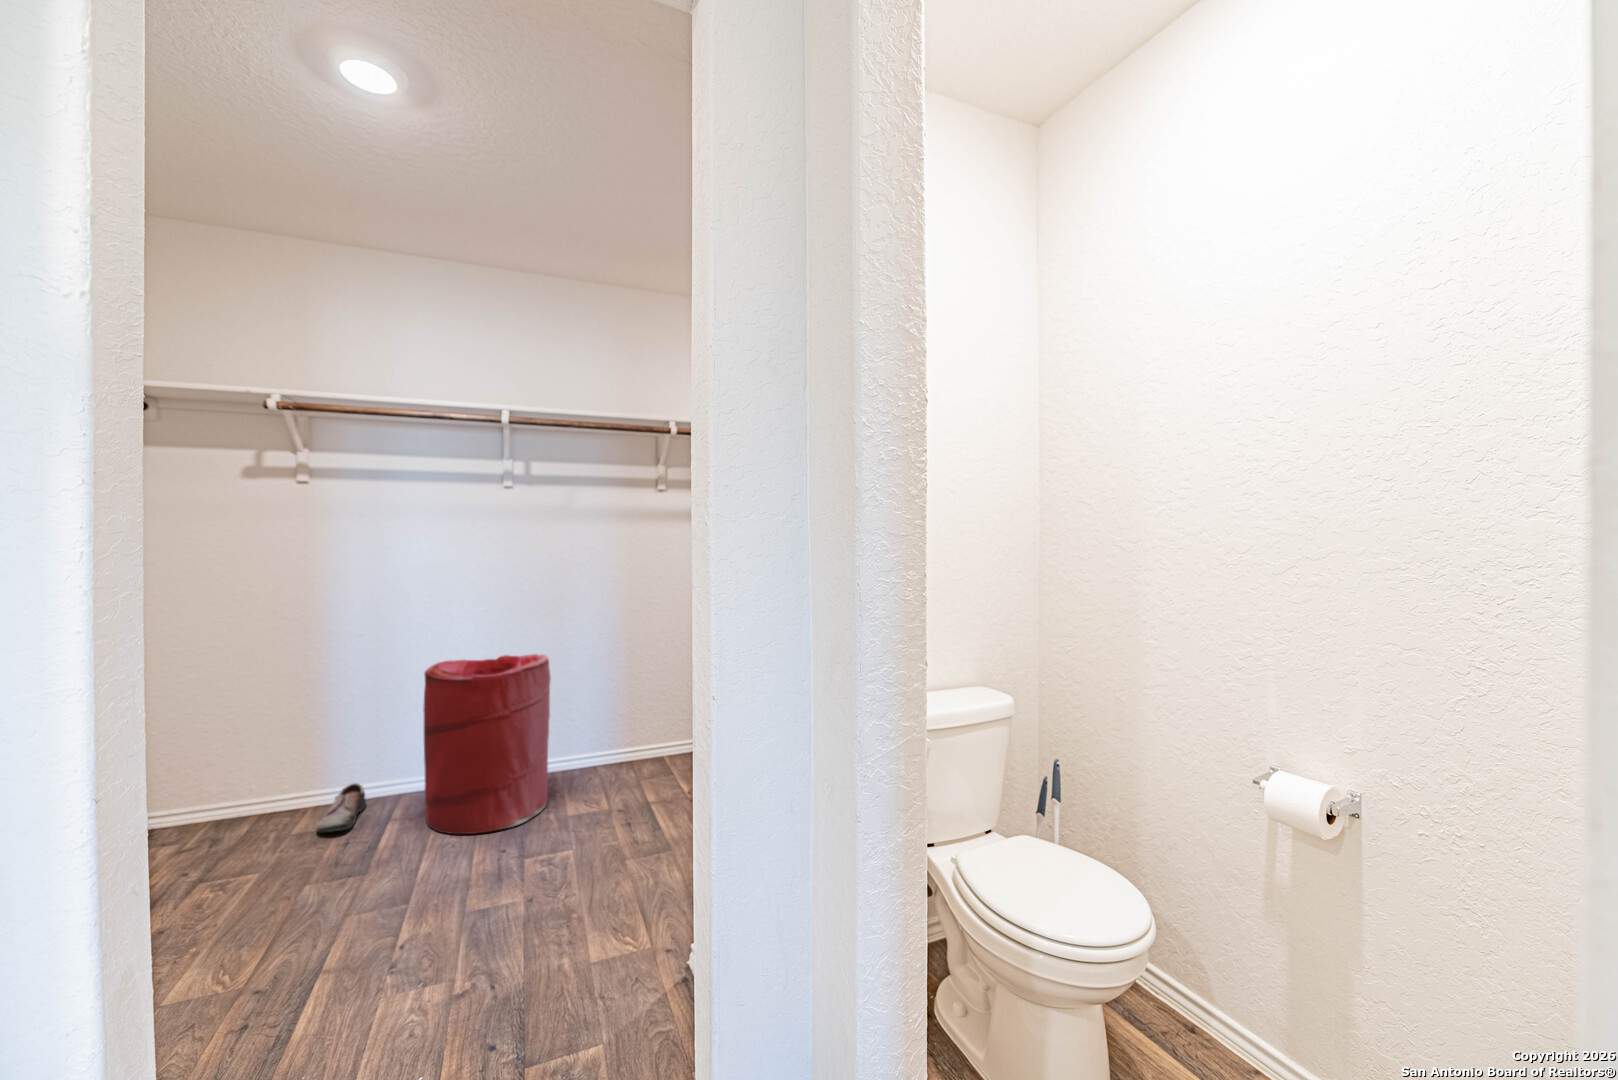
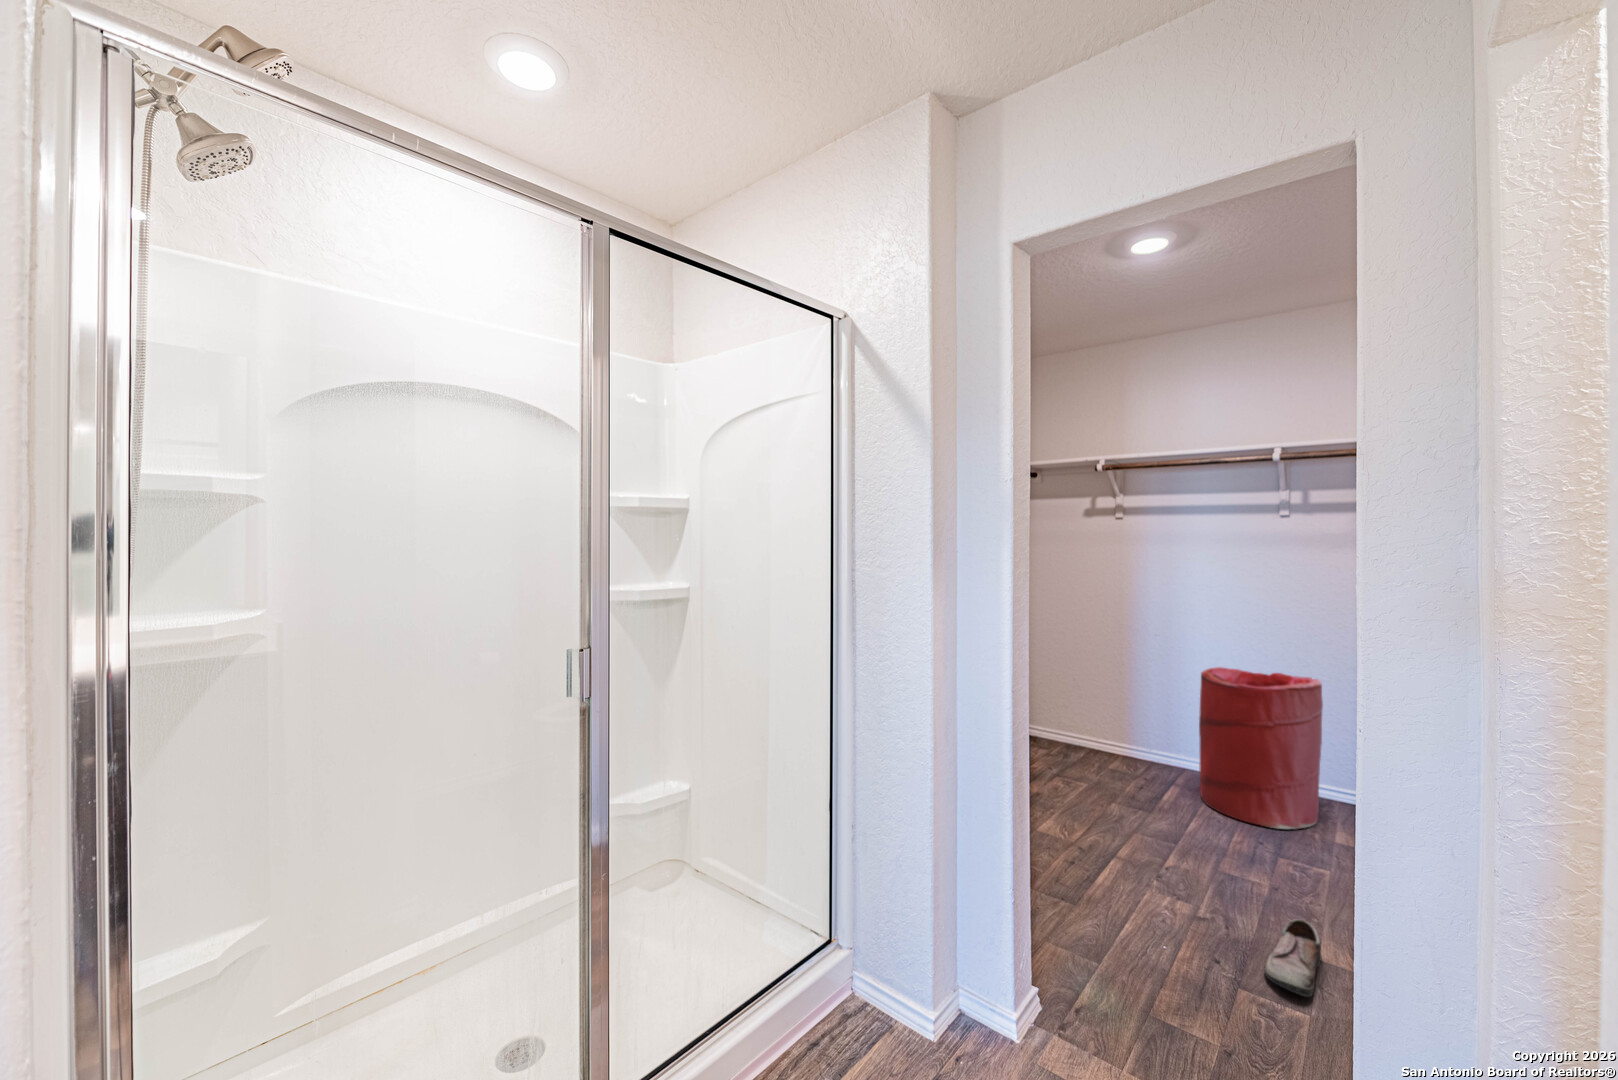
shoe: present [317,783,366,832] -> present [1264,919,1322,997]

